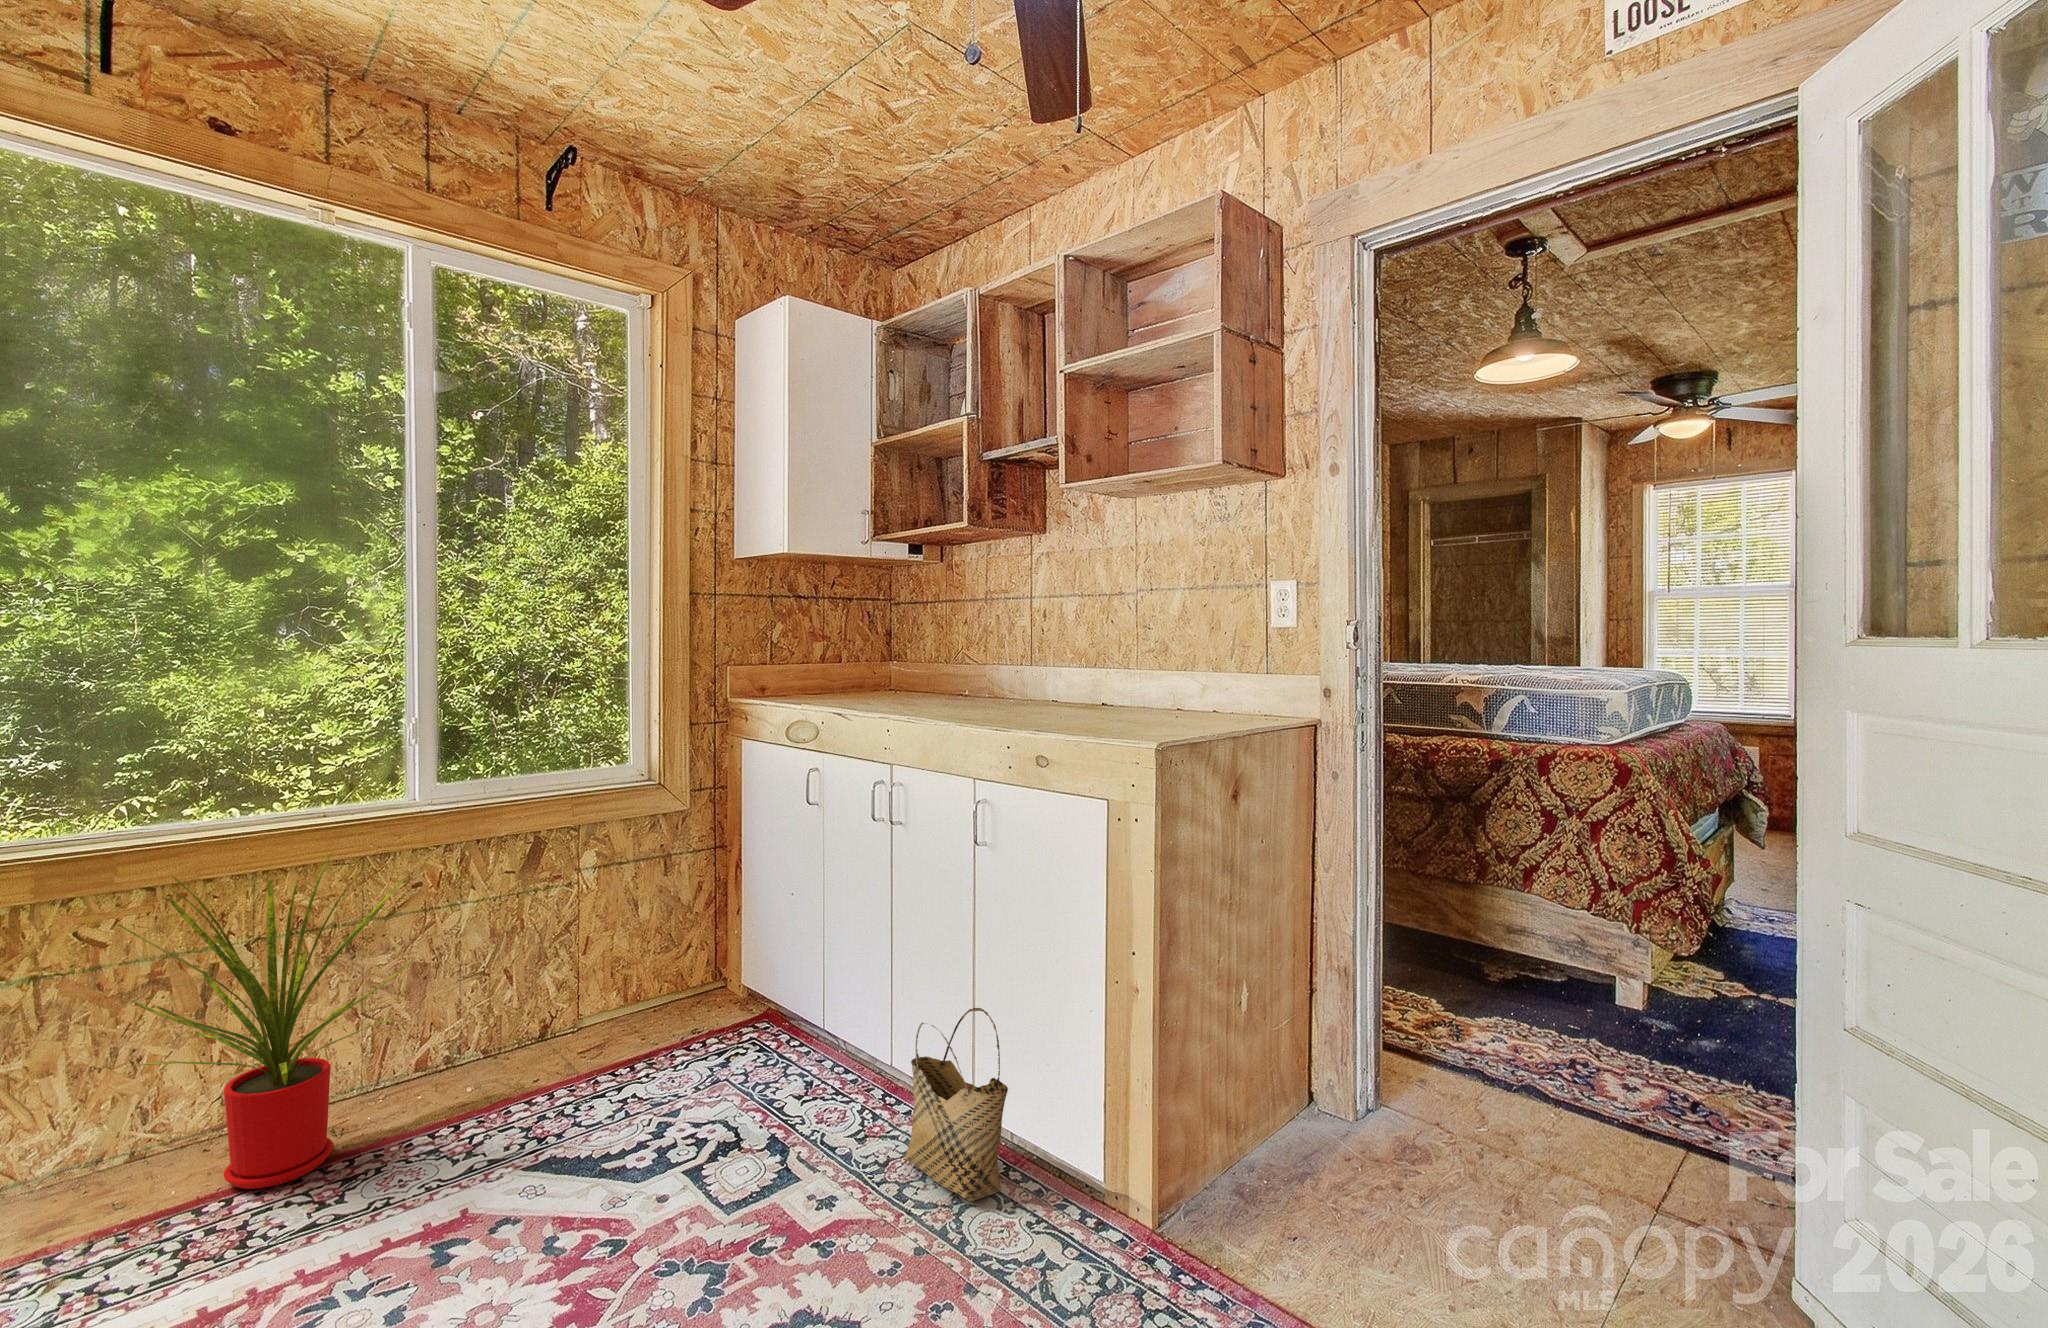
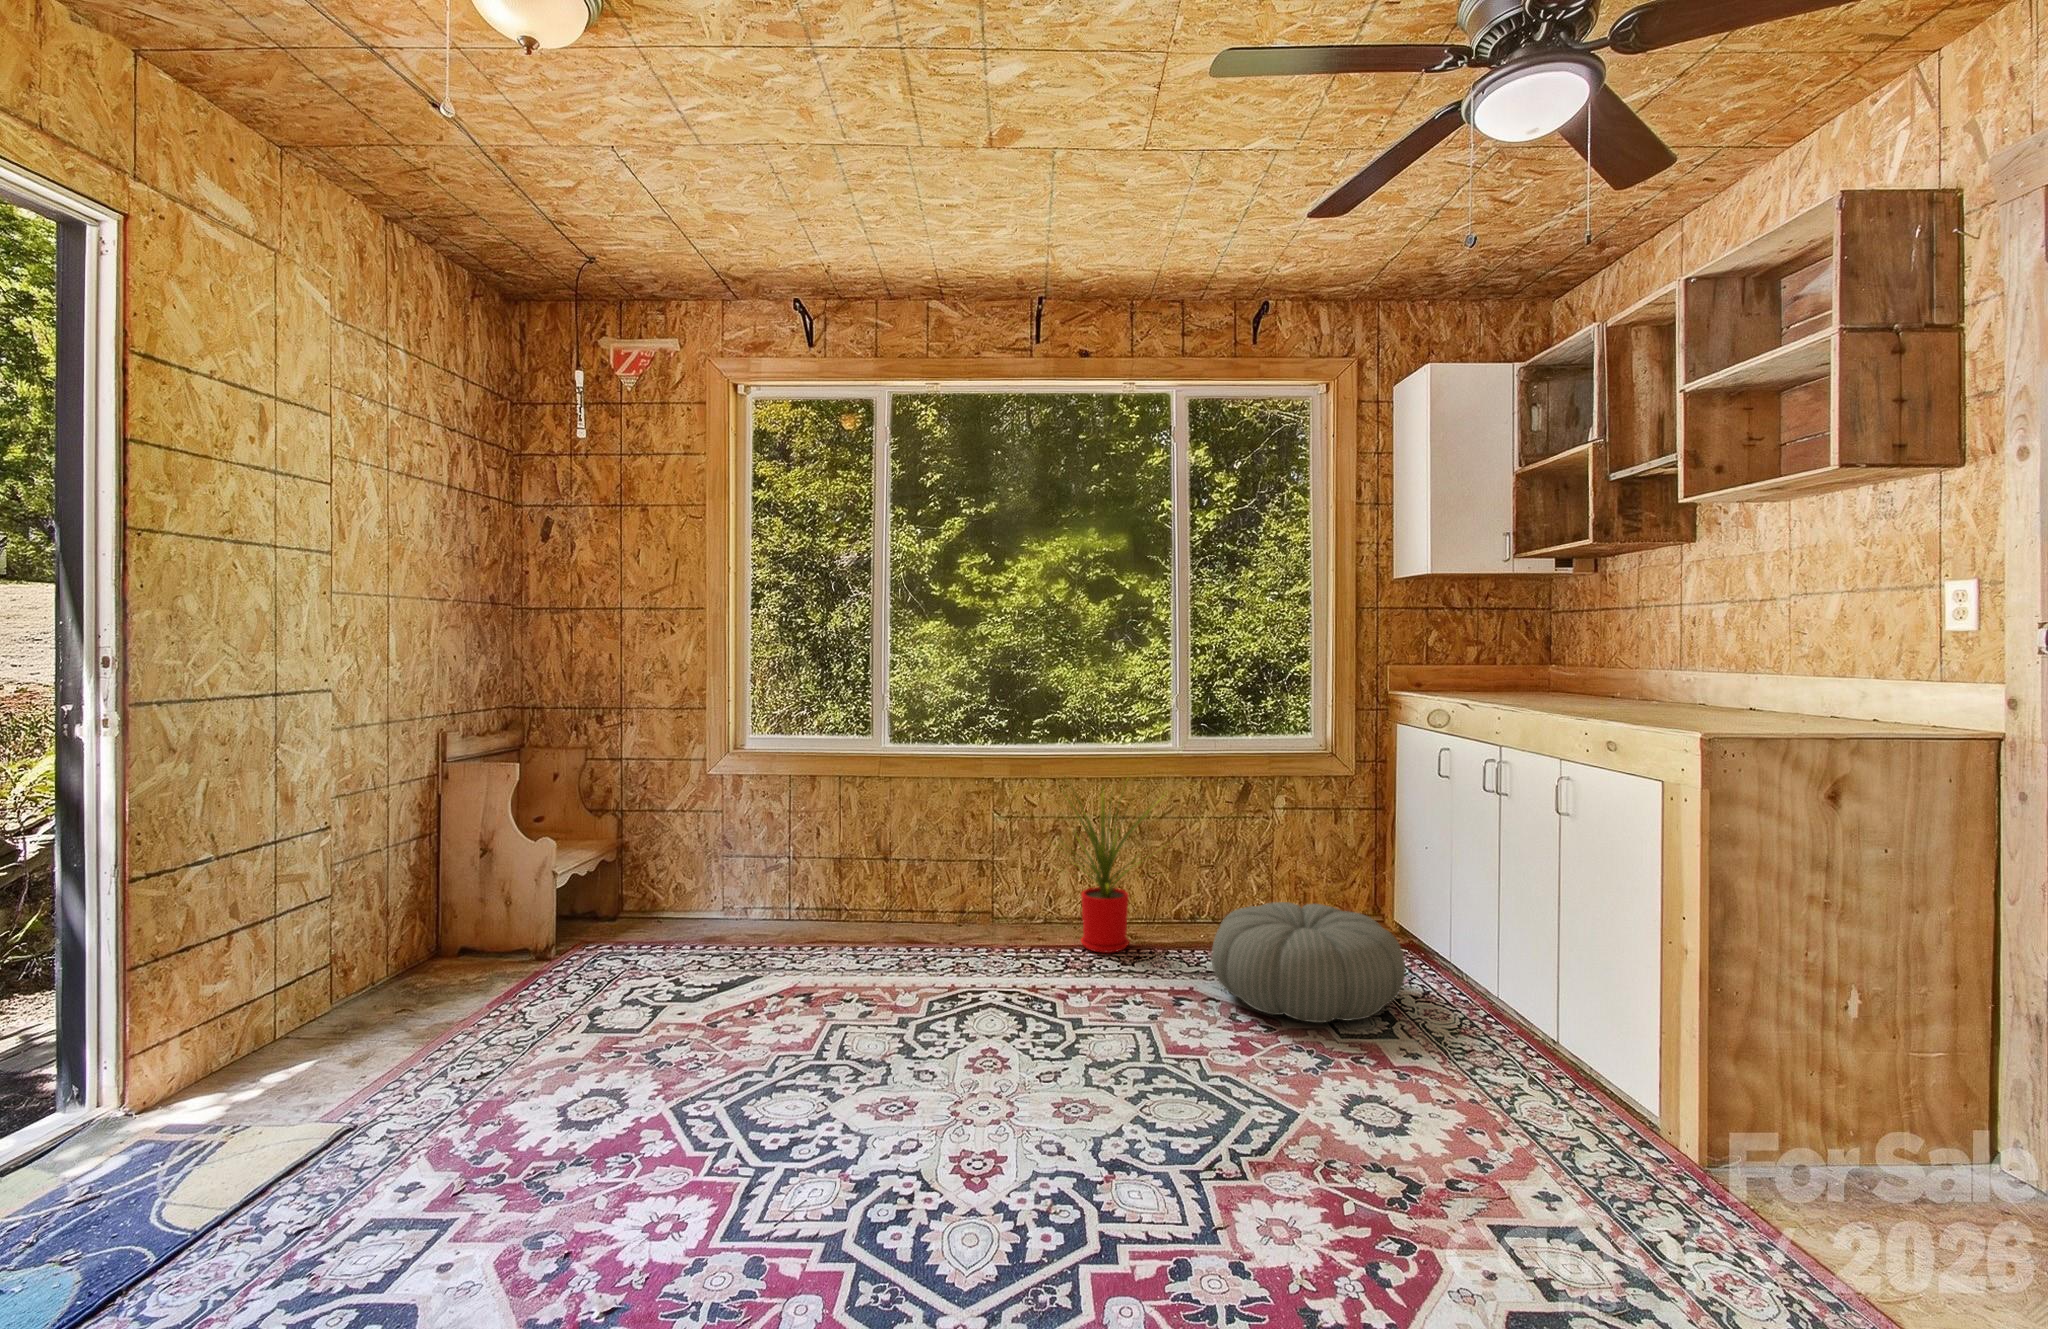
pouf: none [502,1005,793,1213] -> present [1211,902,1405,1023]
woven basket: present [905,1008,1008,1201] -> none [1485,942,1568,1092]

